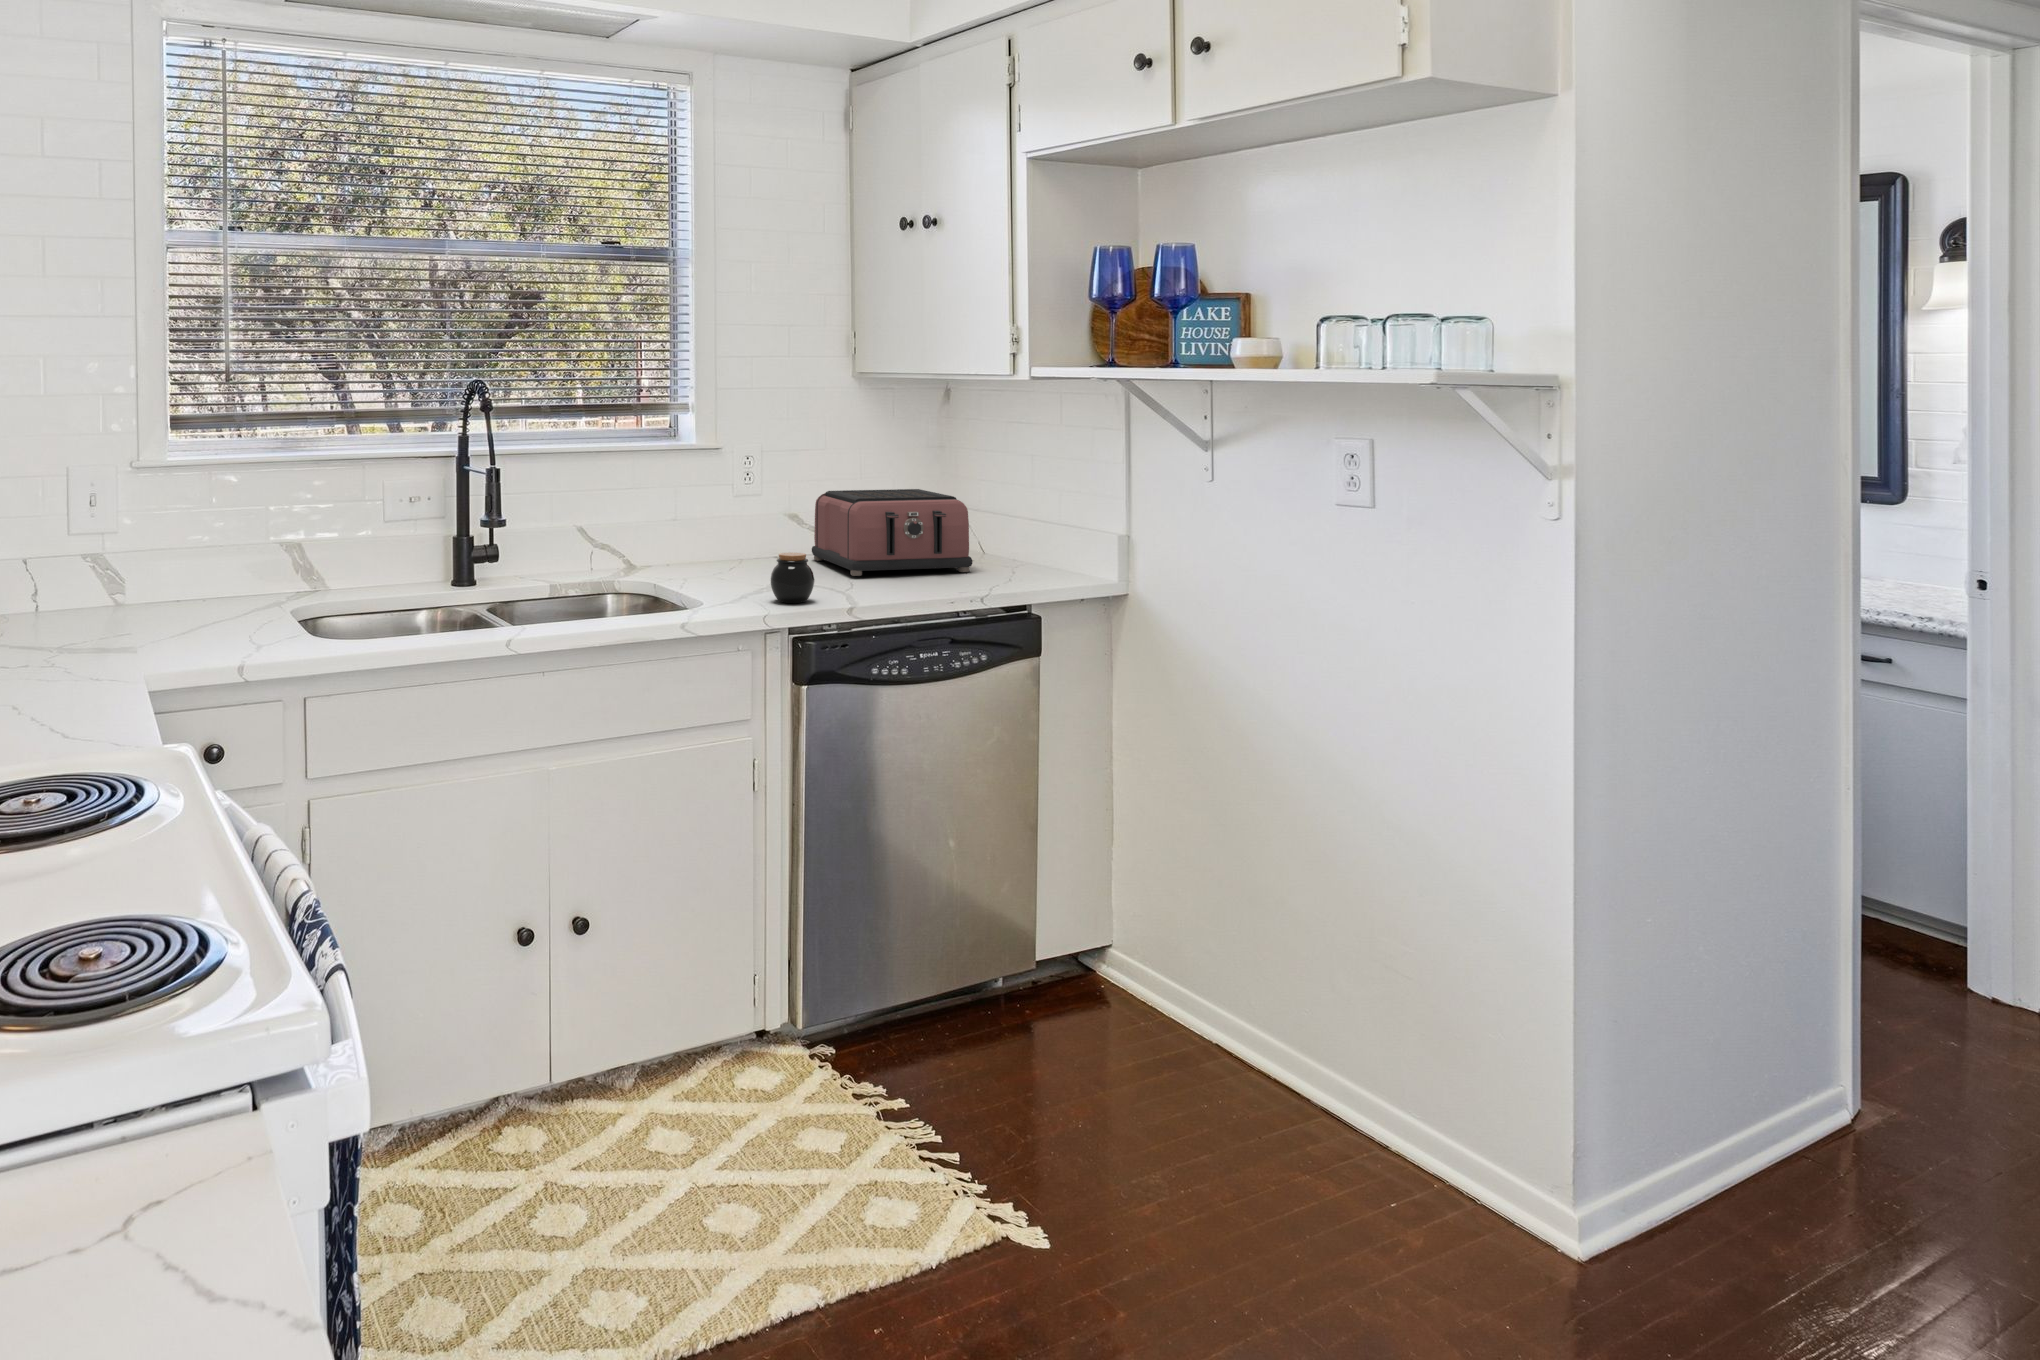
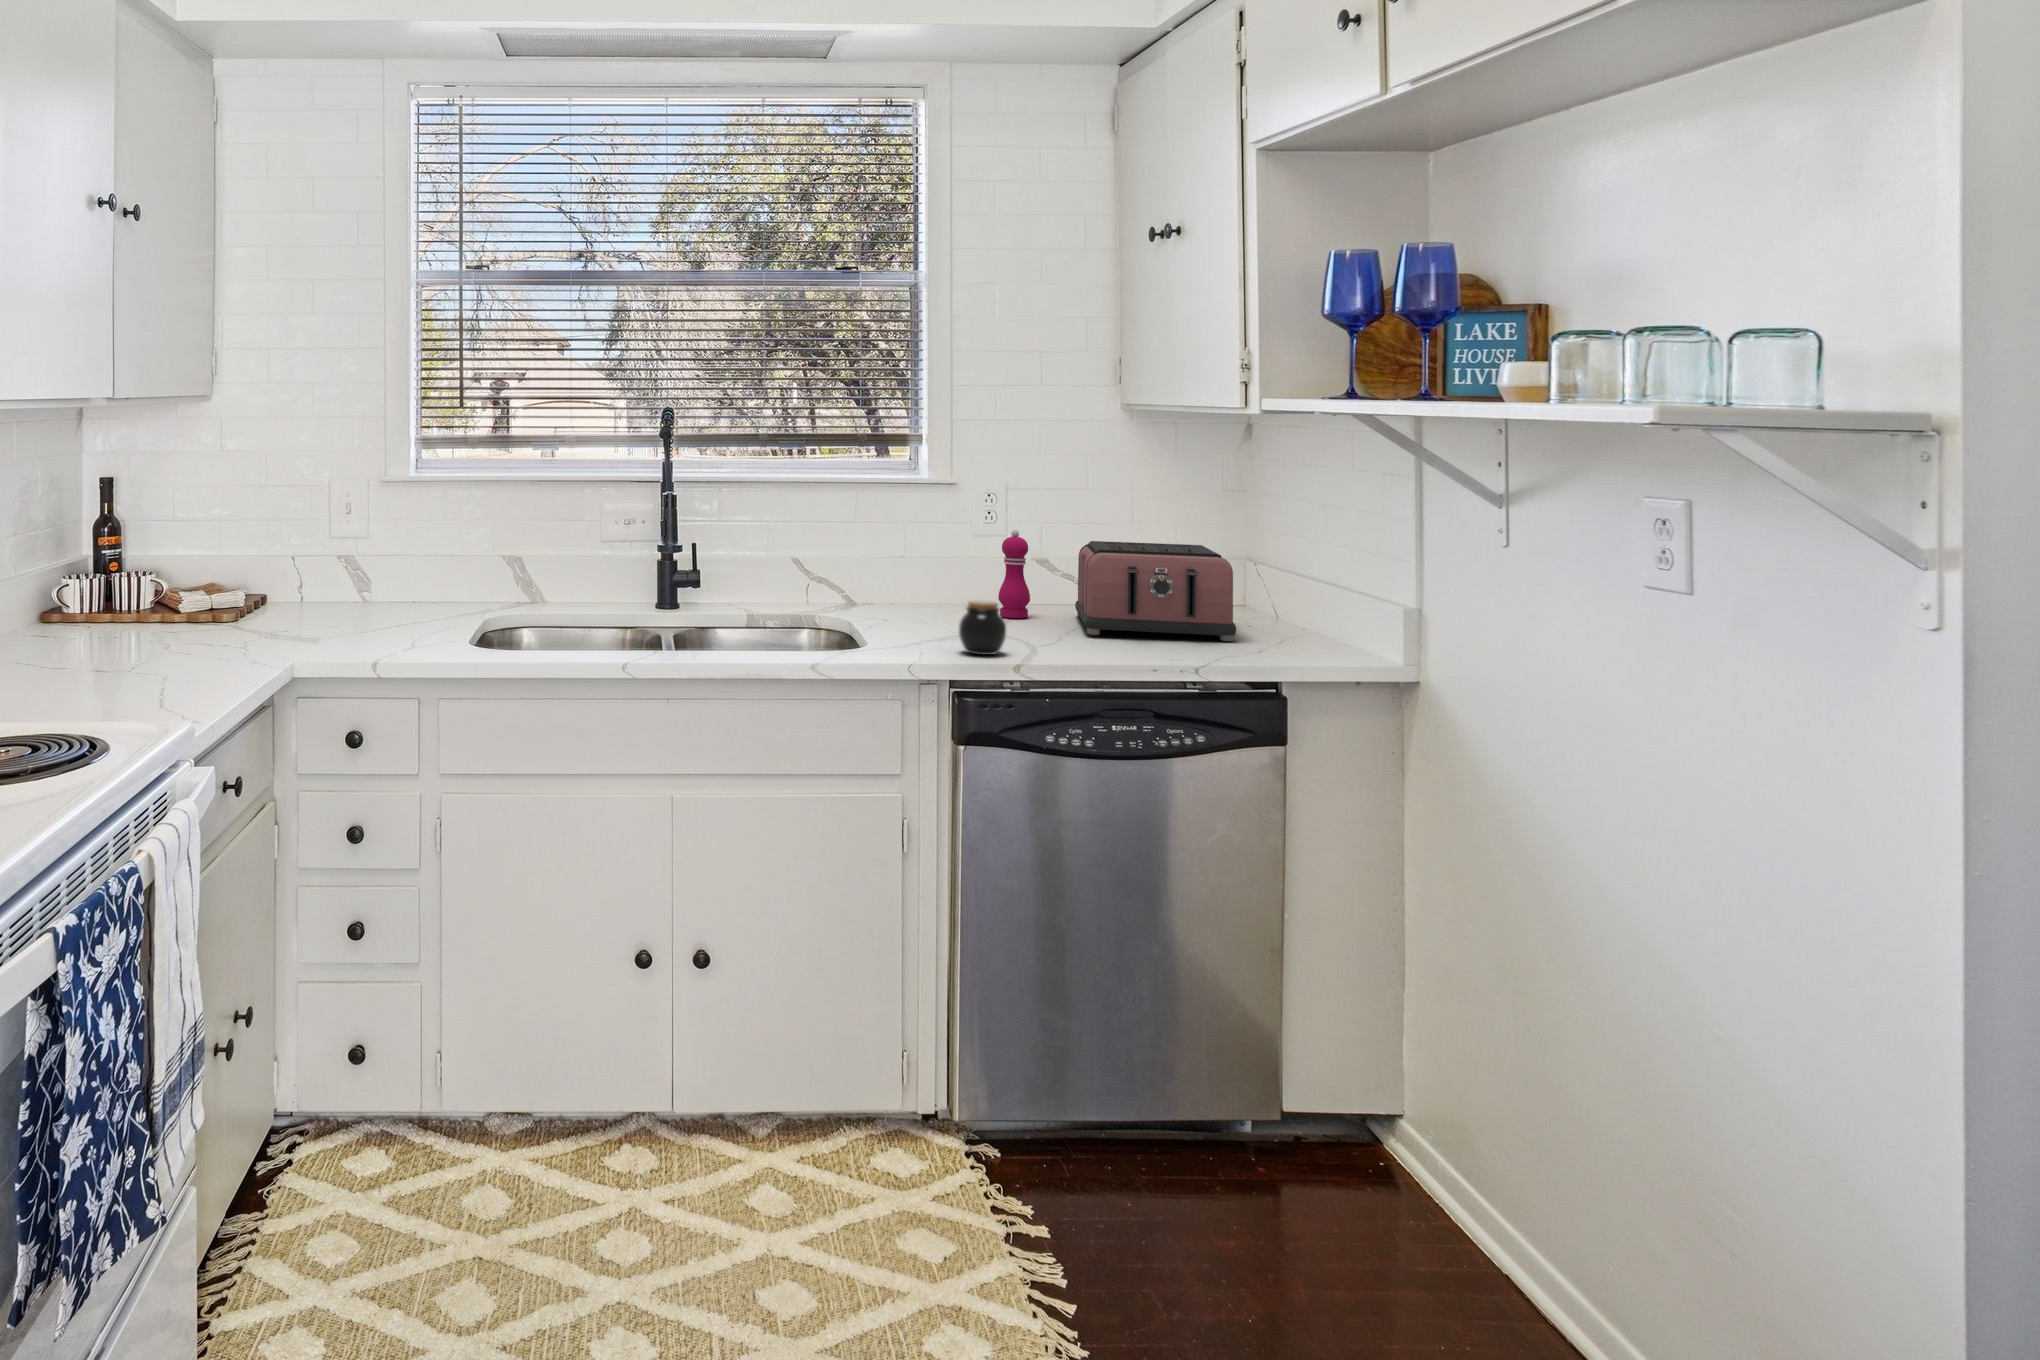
pepper mill: none [749,484,777,567] -> present [998,530,1030,618]

